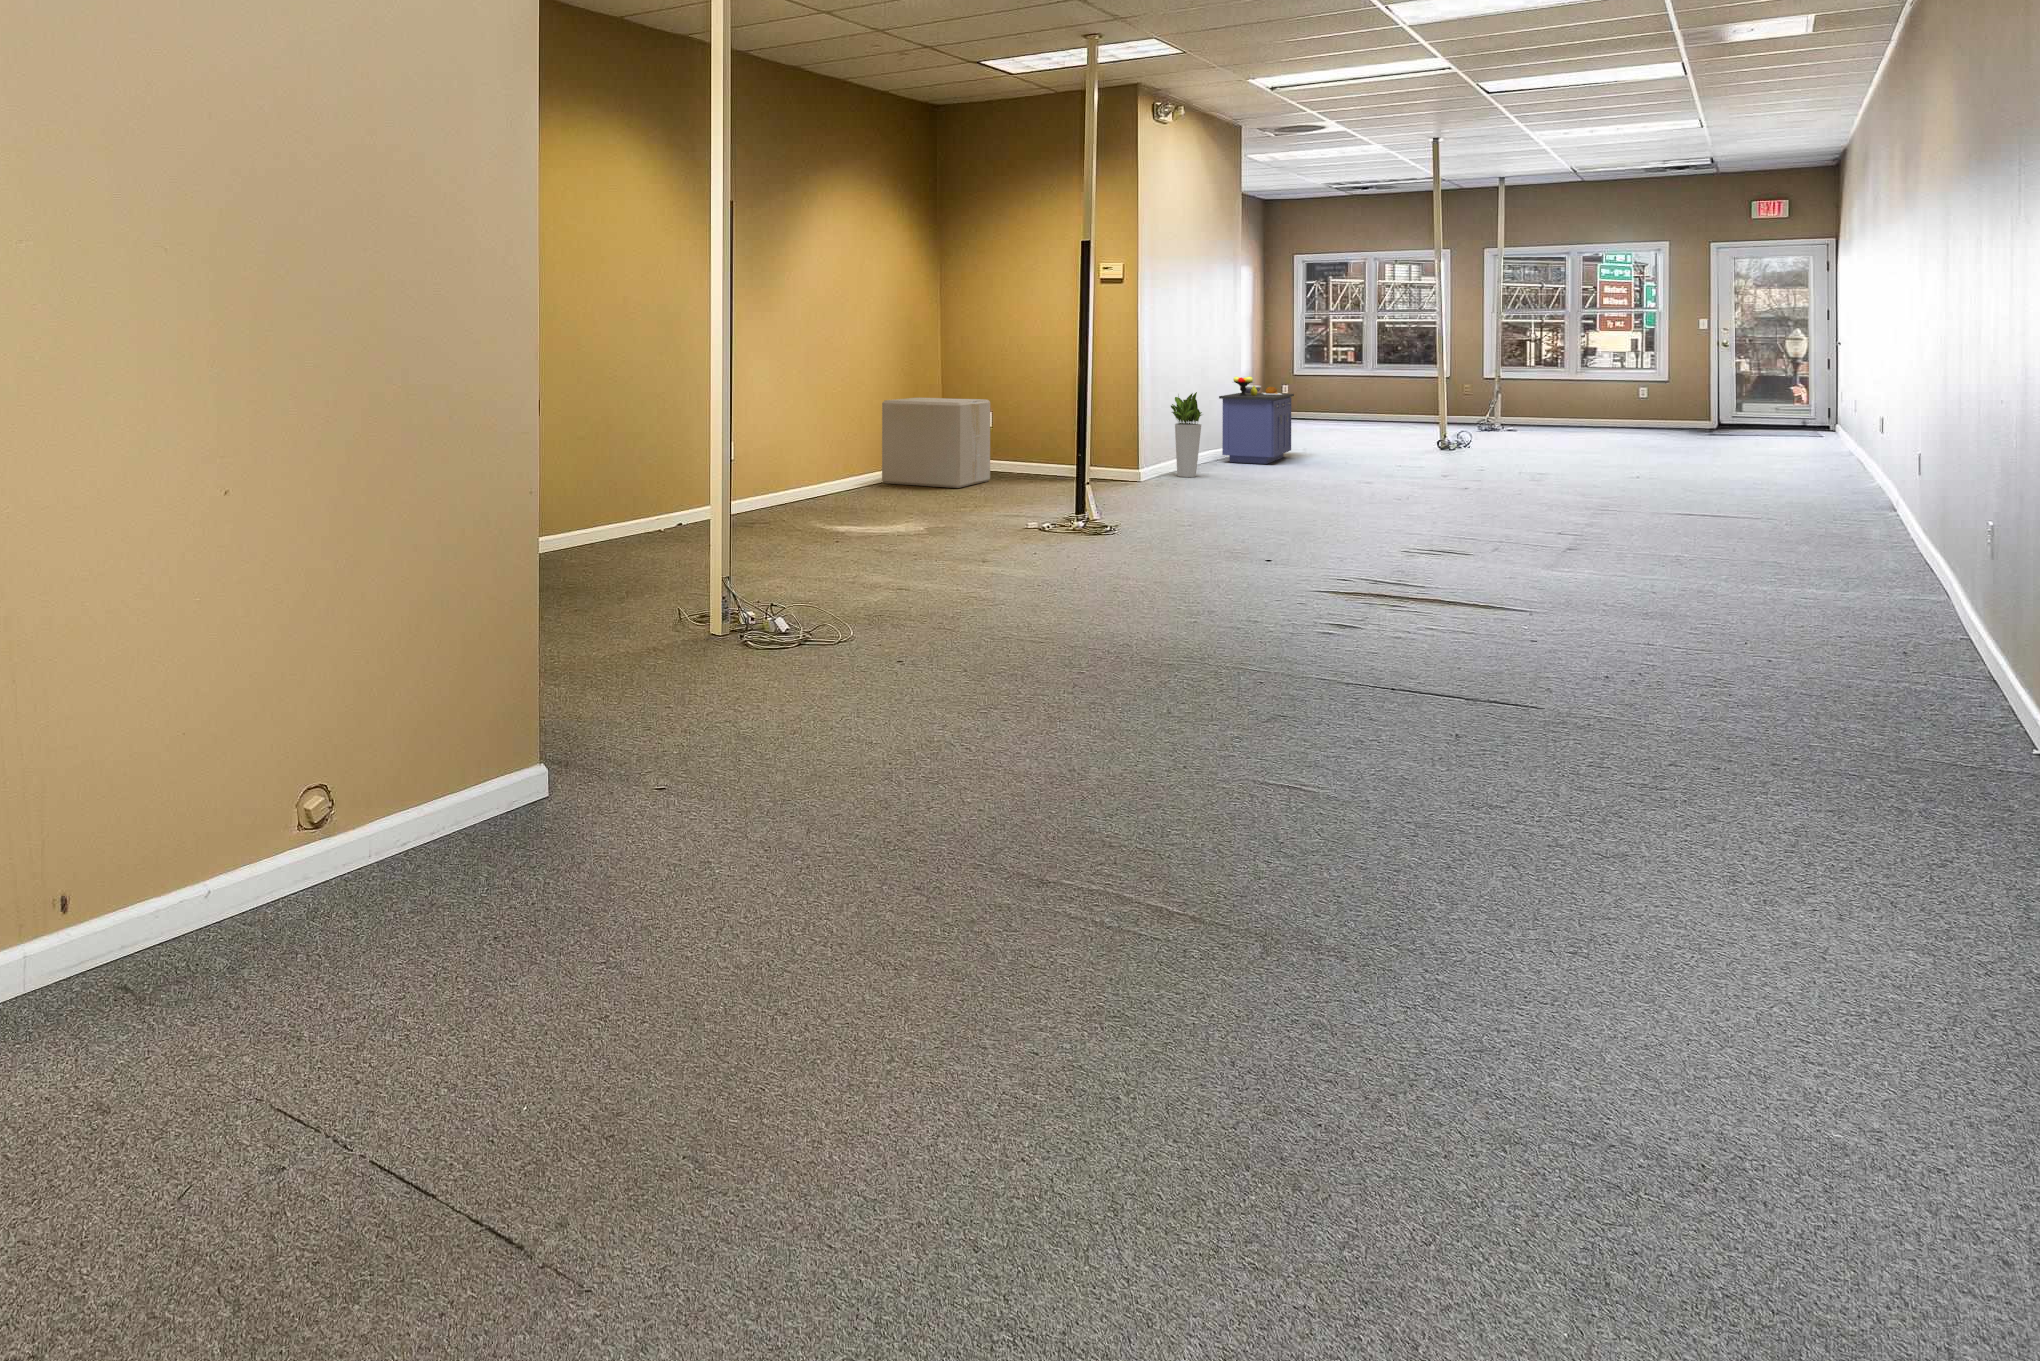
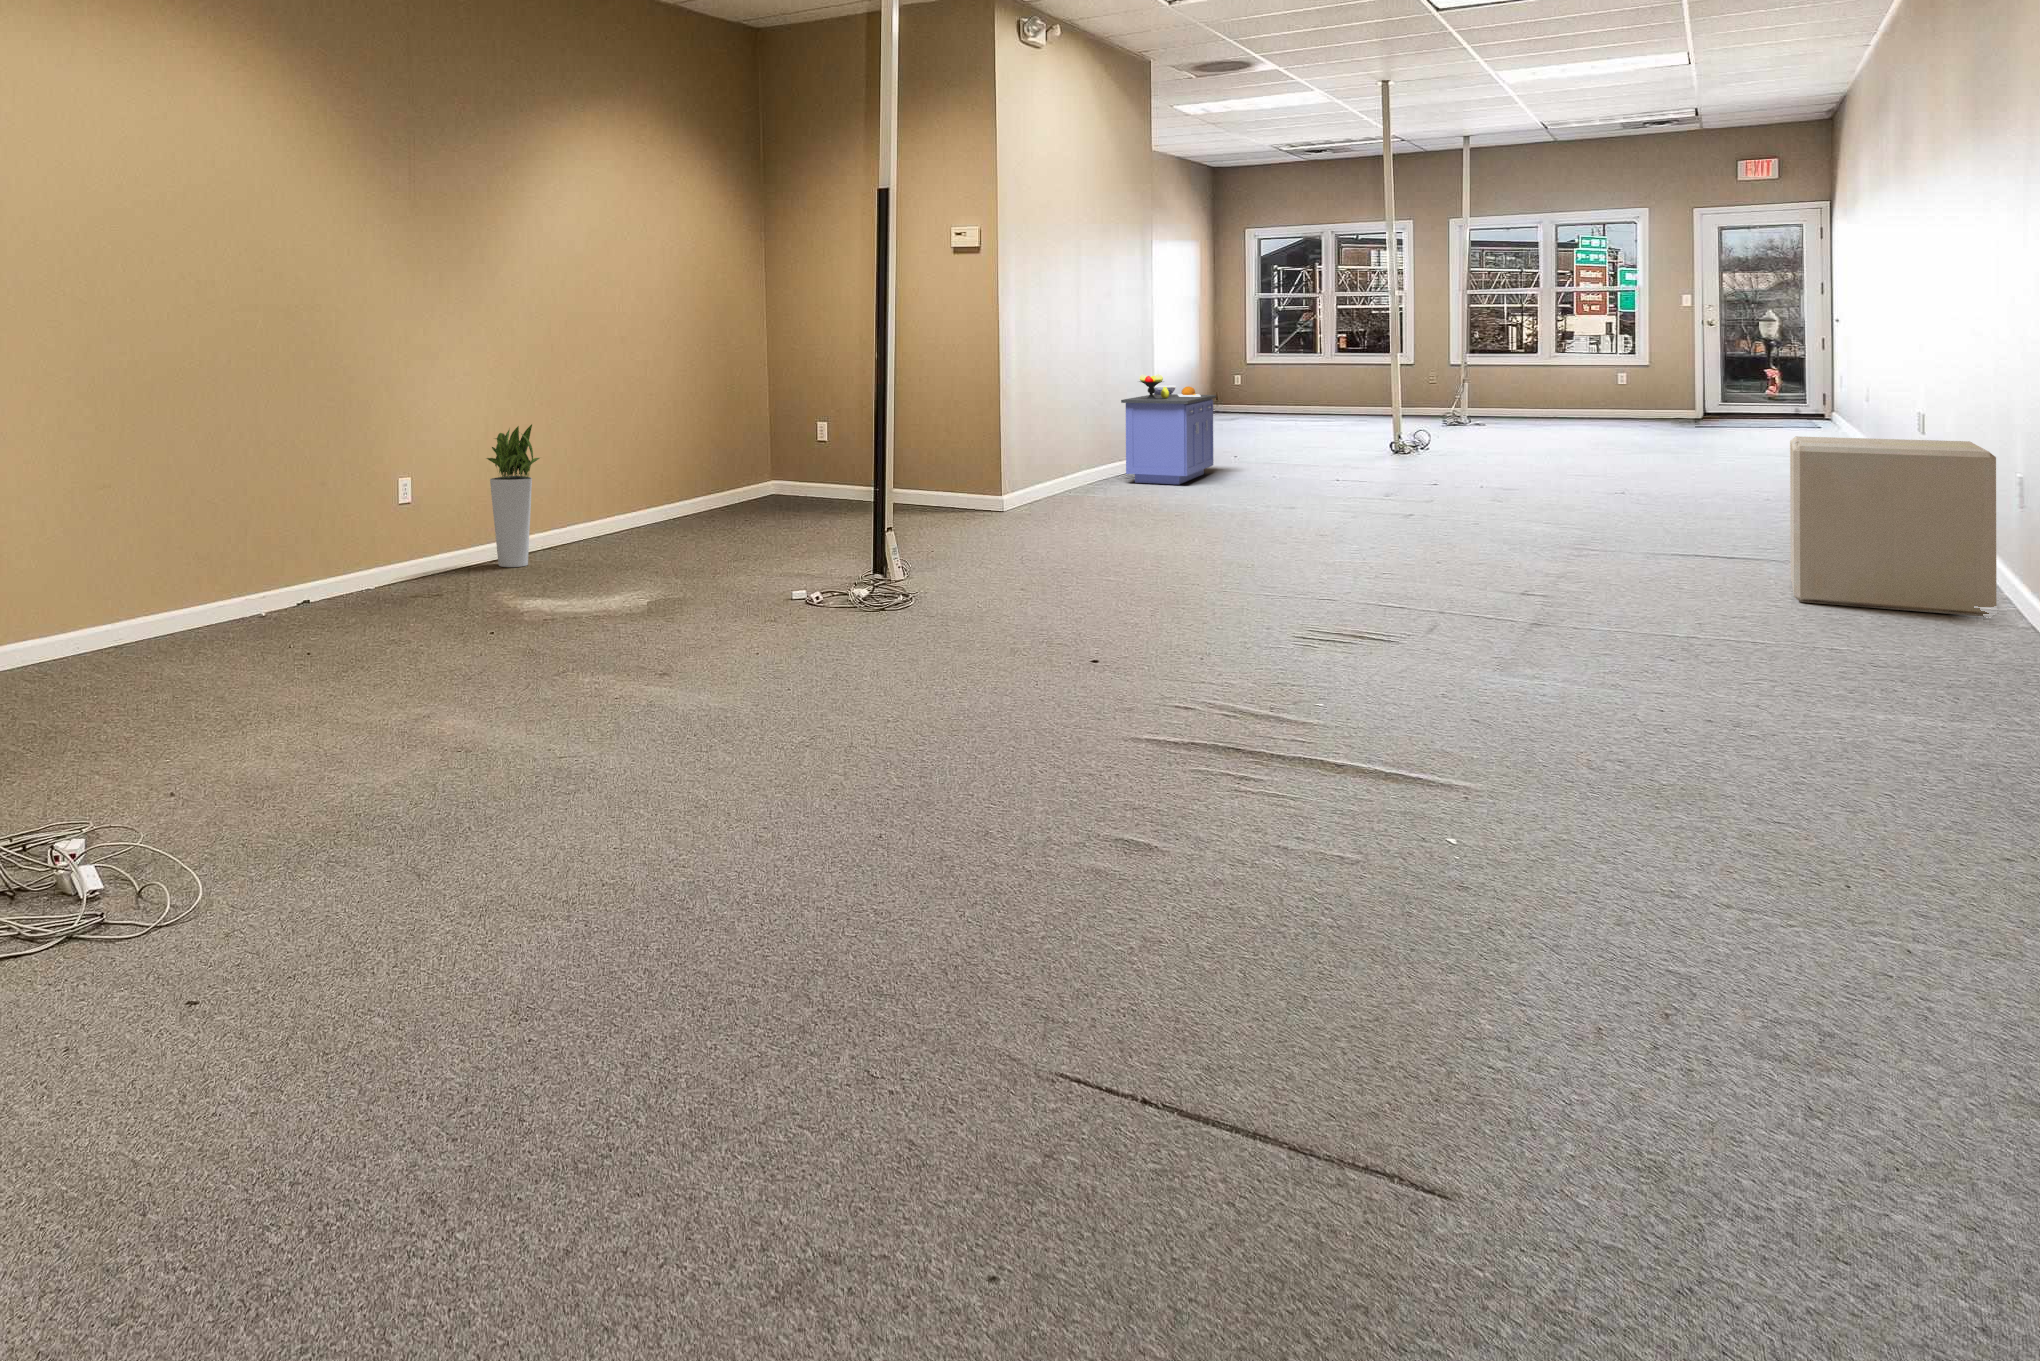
planter: present [1171,392,1202,477] -> present [487,424,539,567]
cardboard box: present [882,398,990,488] -> present [1790,436,1997,617]

